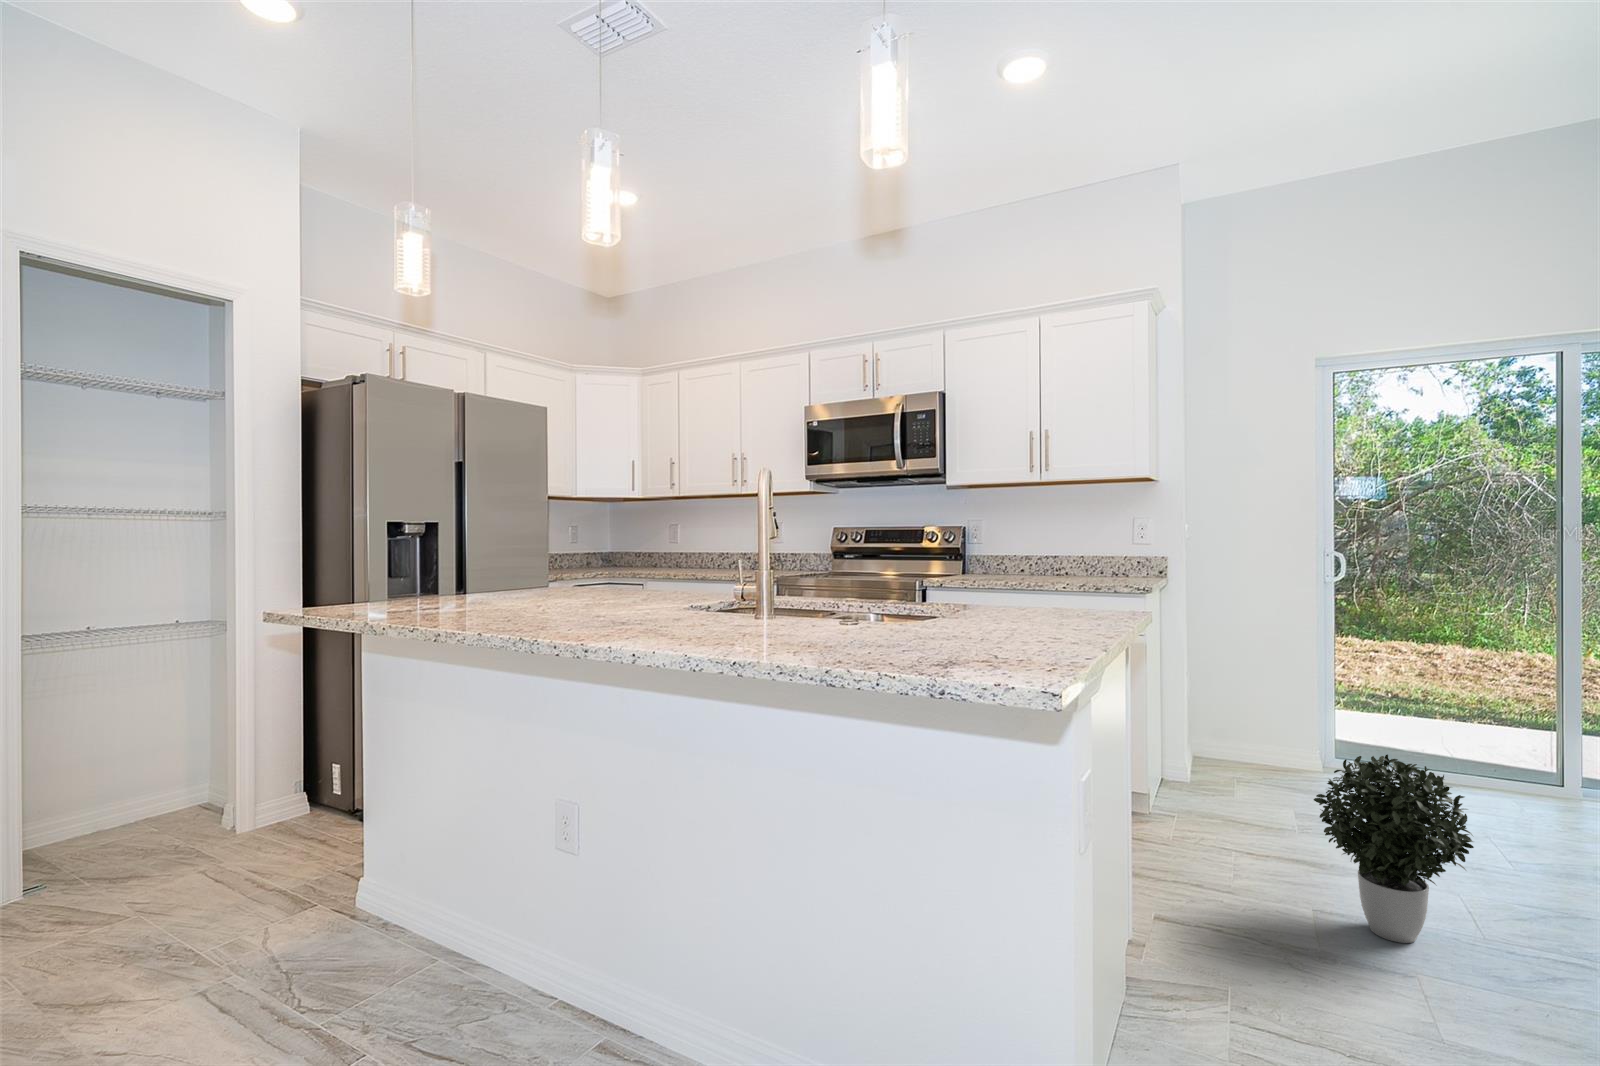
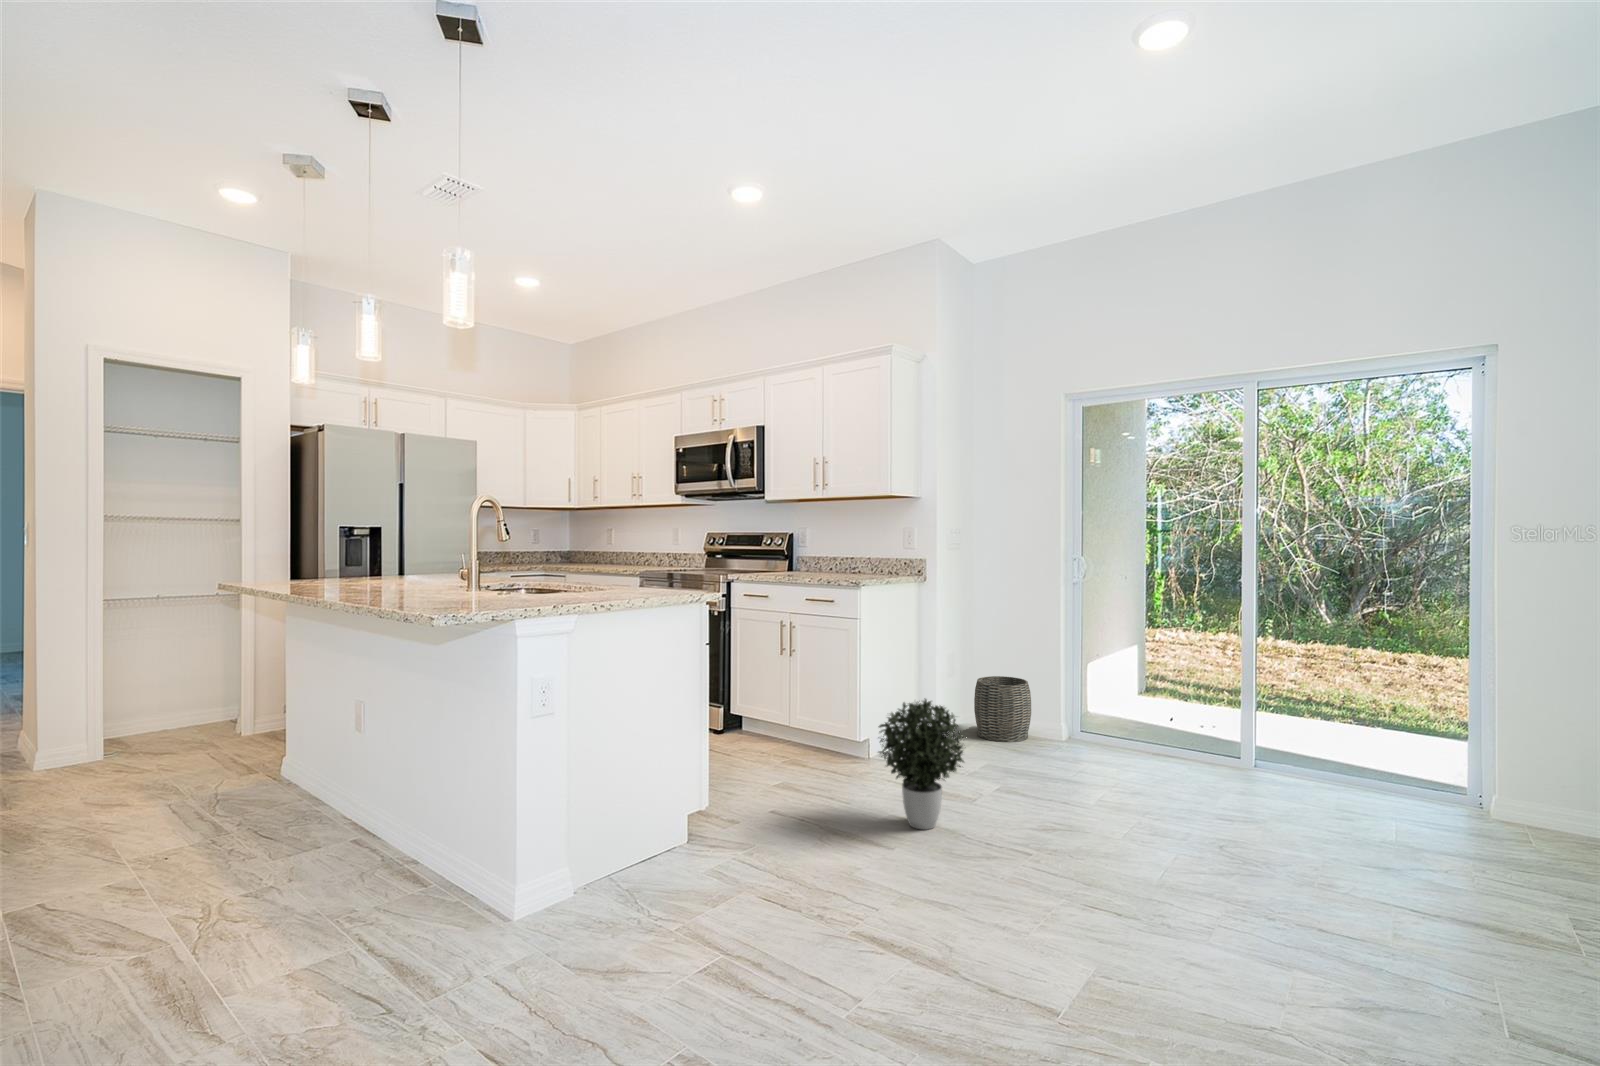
woven basket: none [1224,700,1302,784] -> present [974,676,1031,742]

